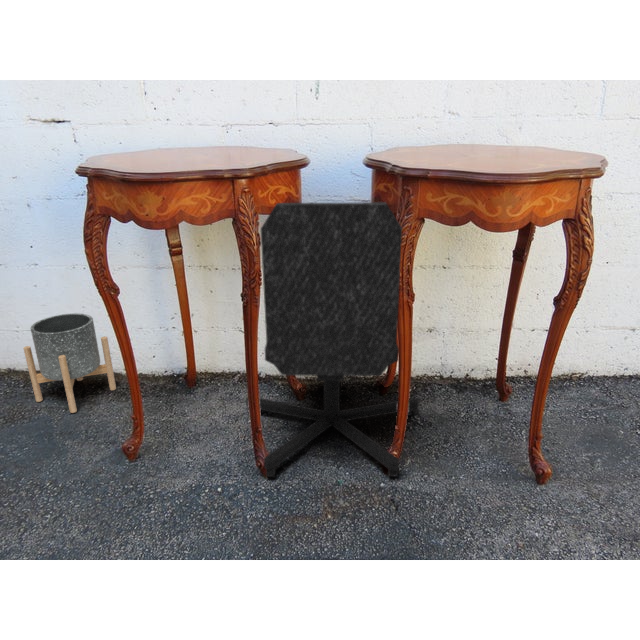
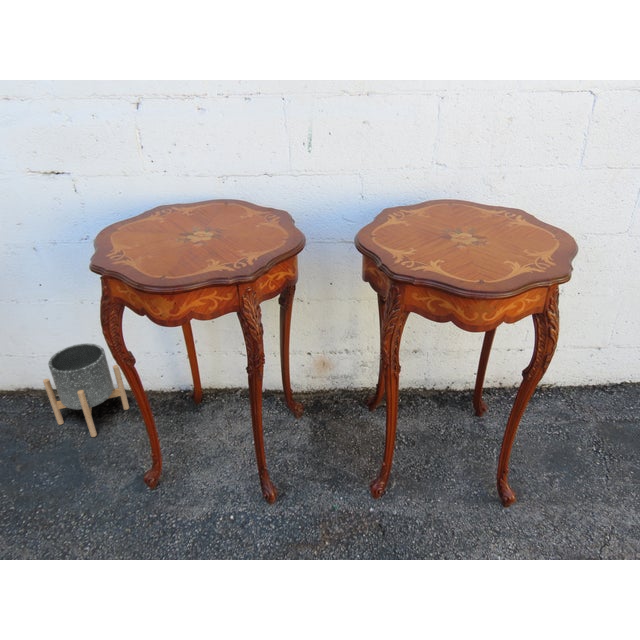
chair: present [246,202,419,477] -> none [249,290,404,505]

